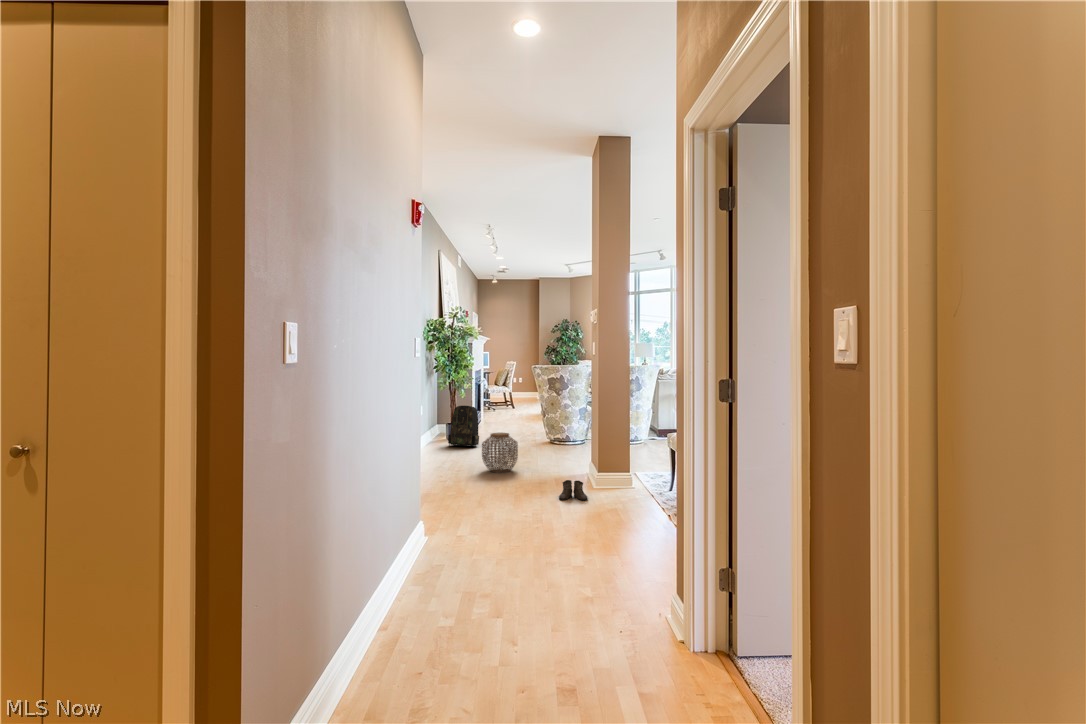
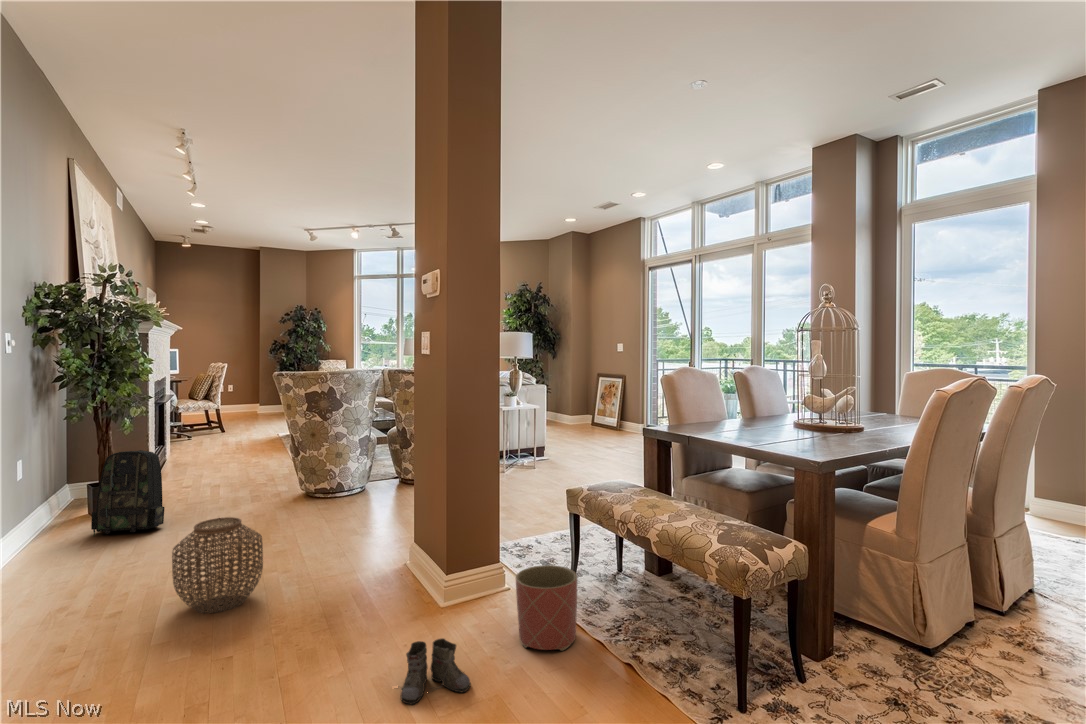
planter: none [617,462,646,498] -> present [516,565,577,651]

